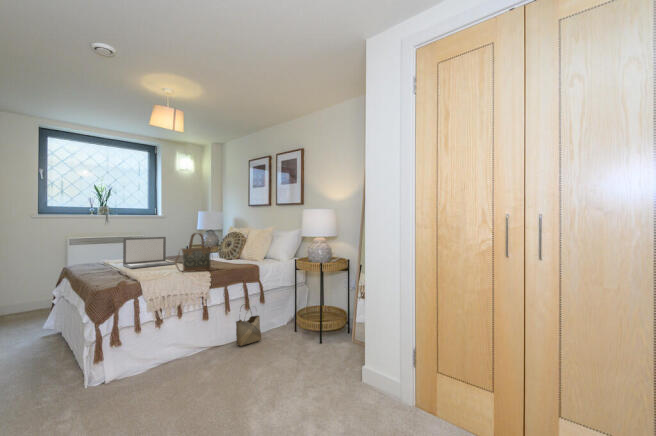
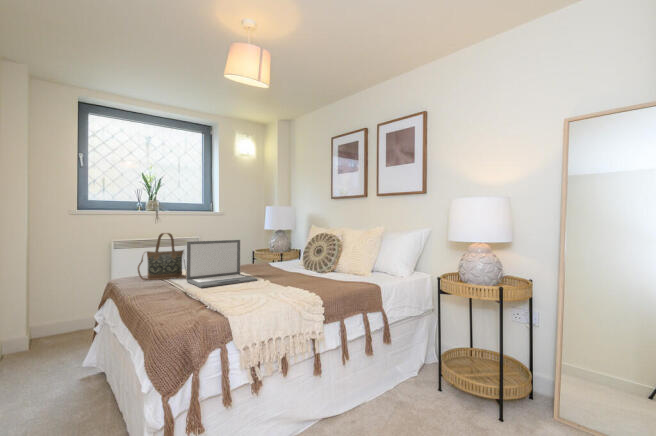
handbag: present [175,233,219,272] -> present [138,233,187,280]
woven basket: present [236,306,261,346] -> none [361,347,396,418]

